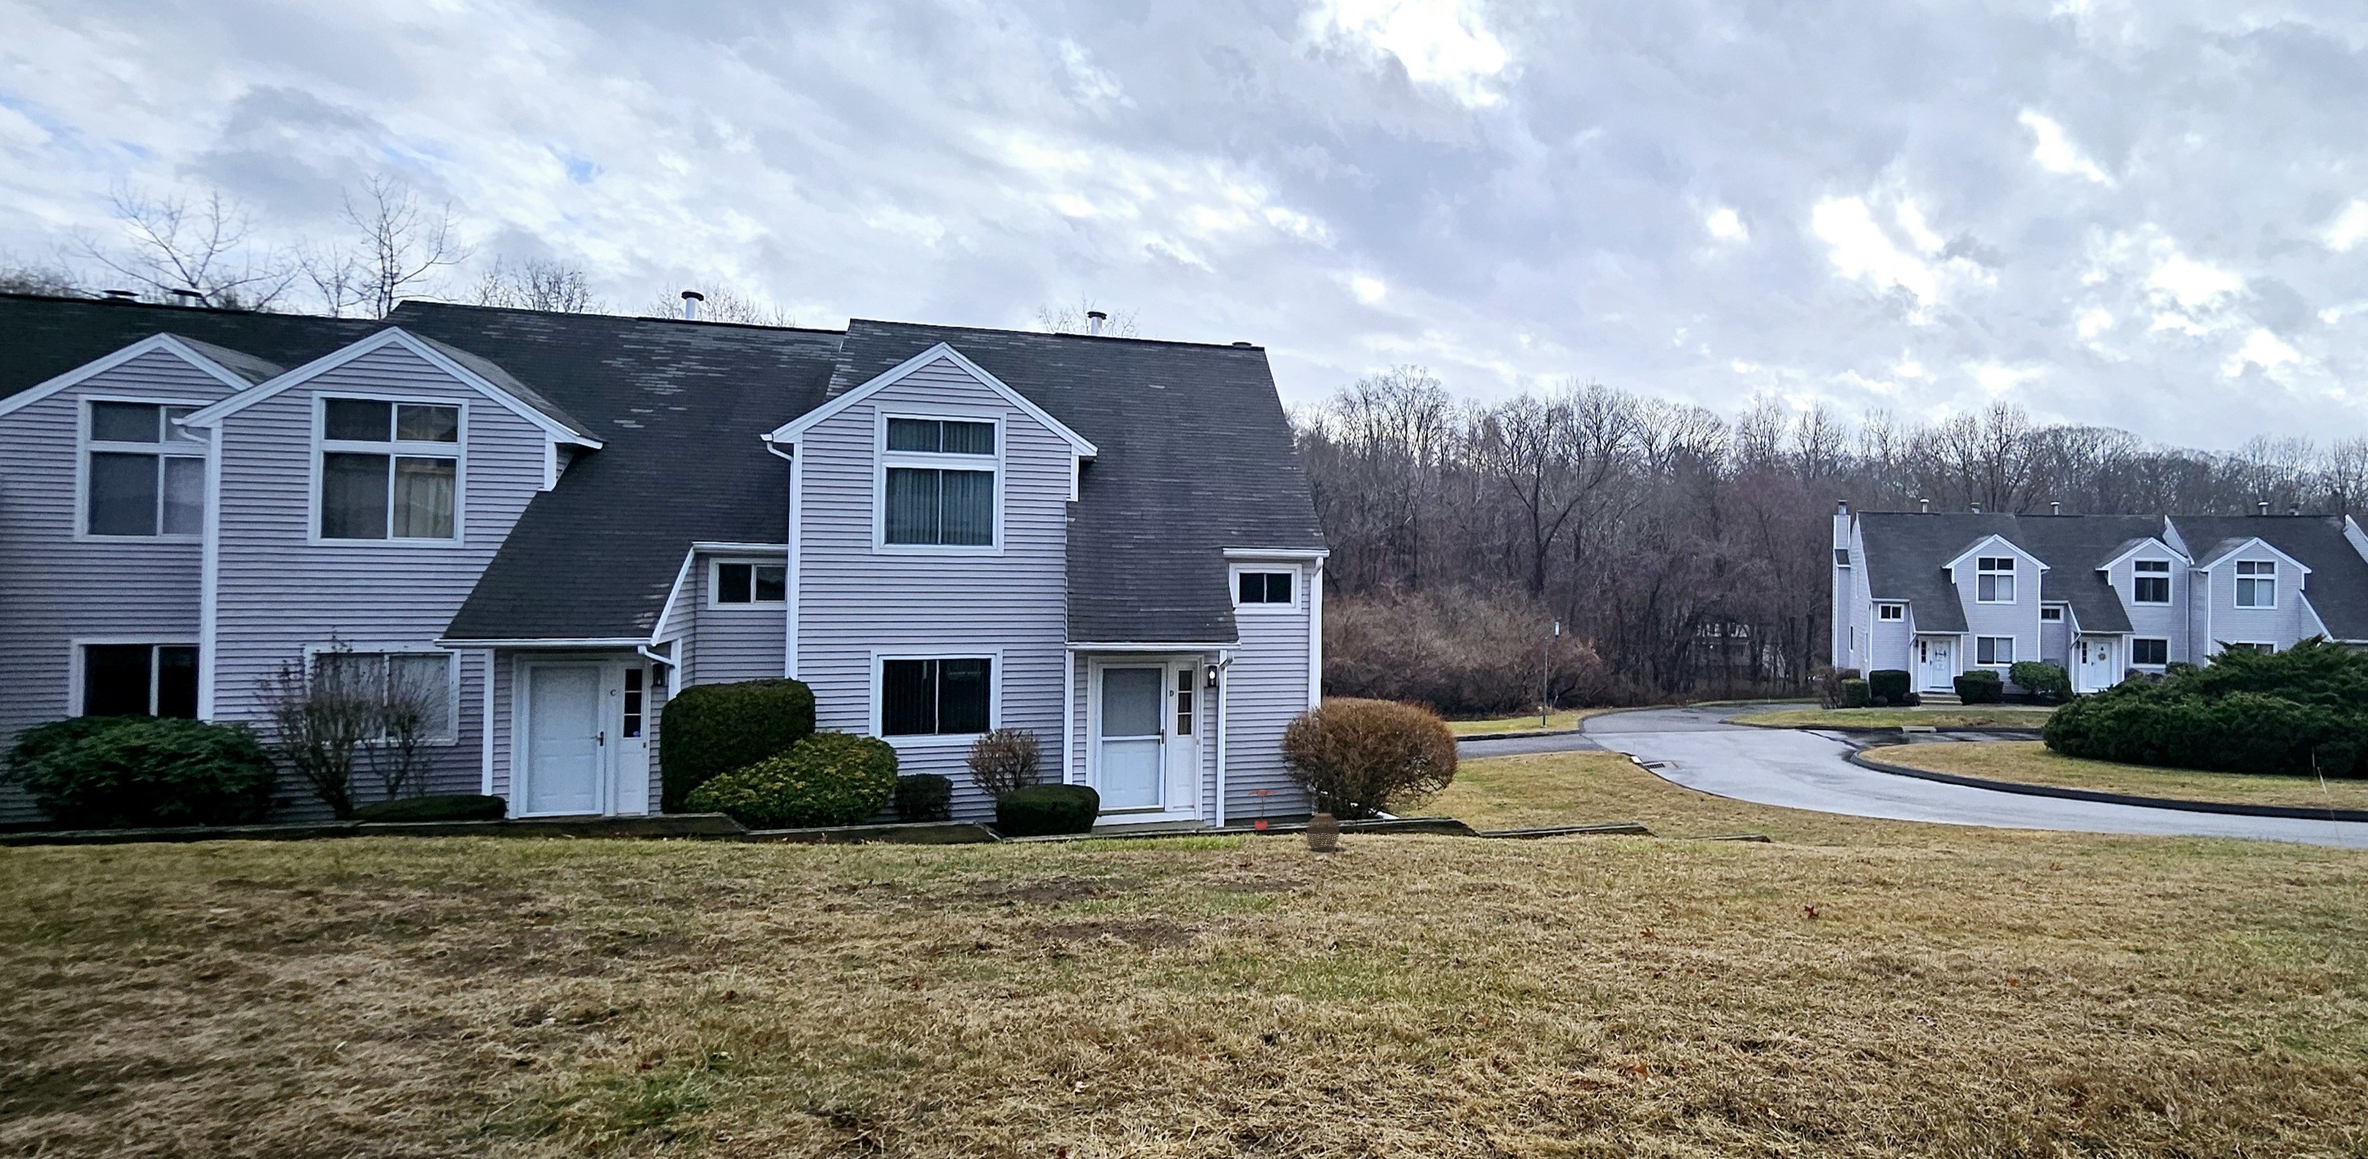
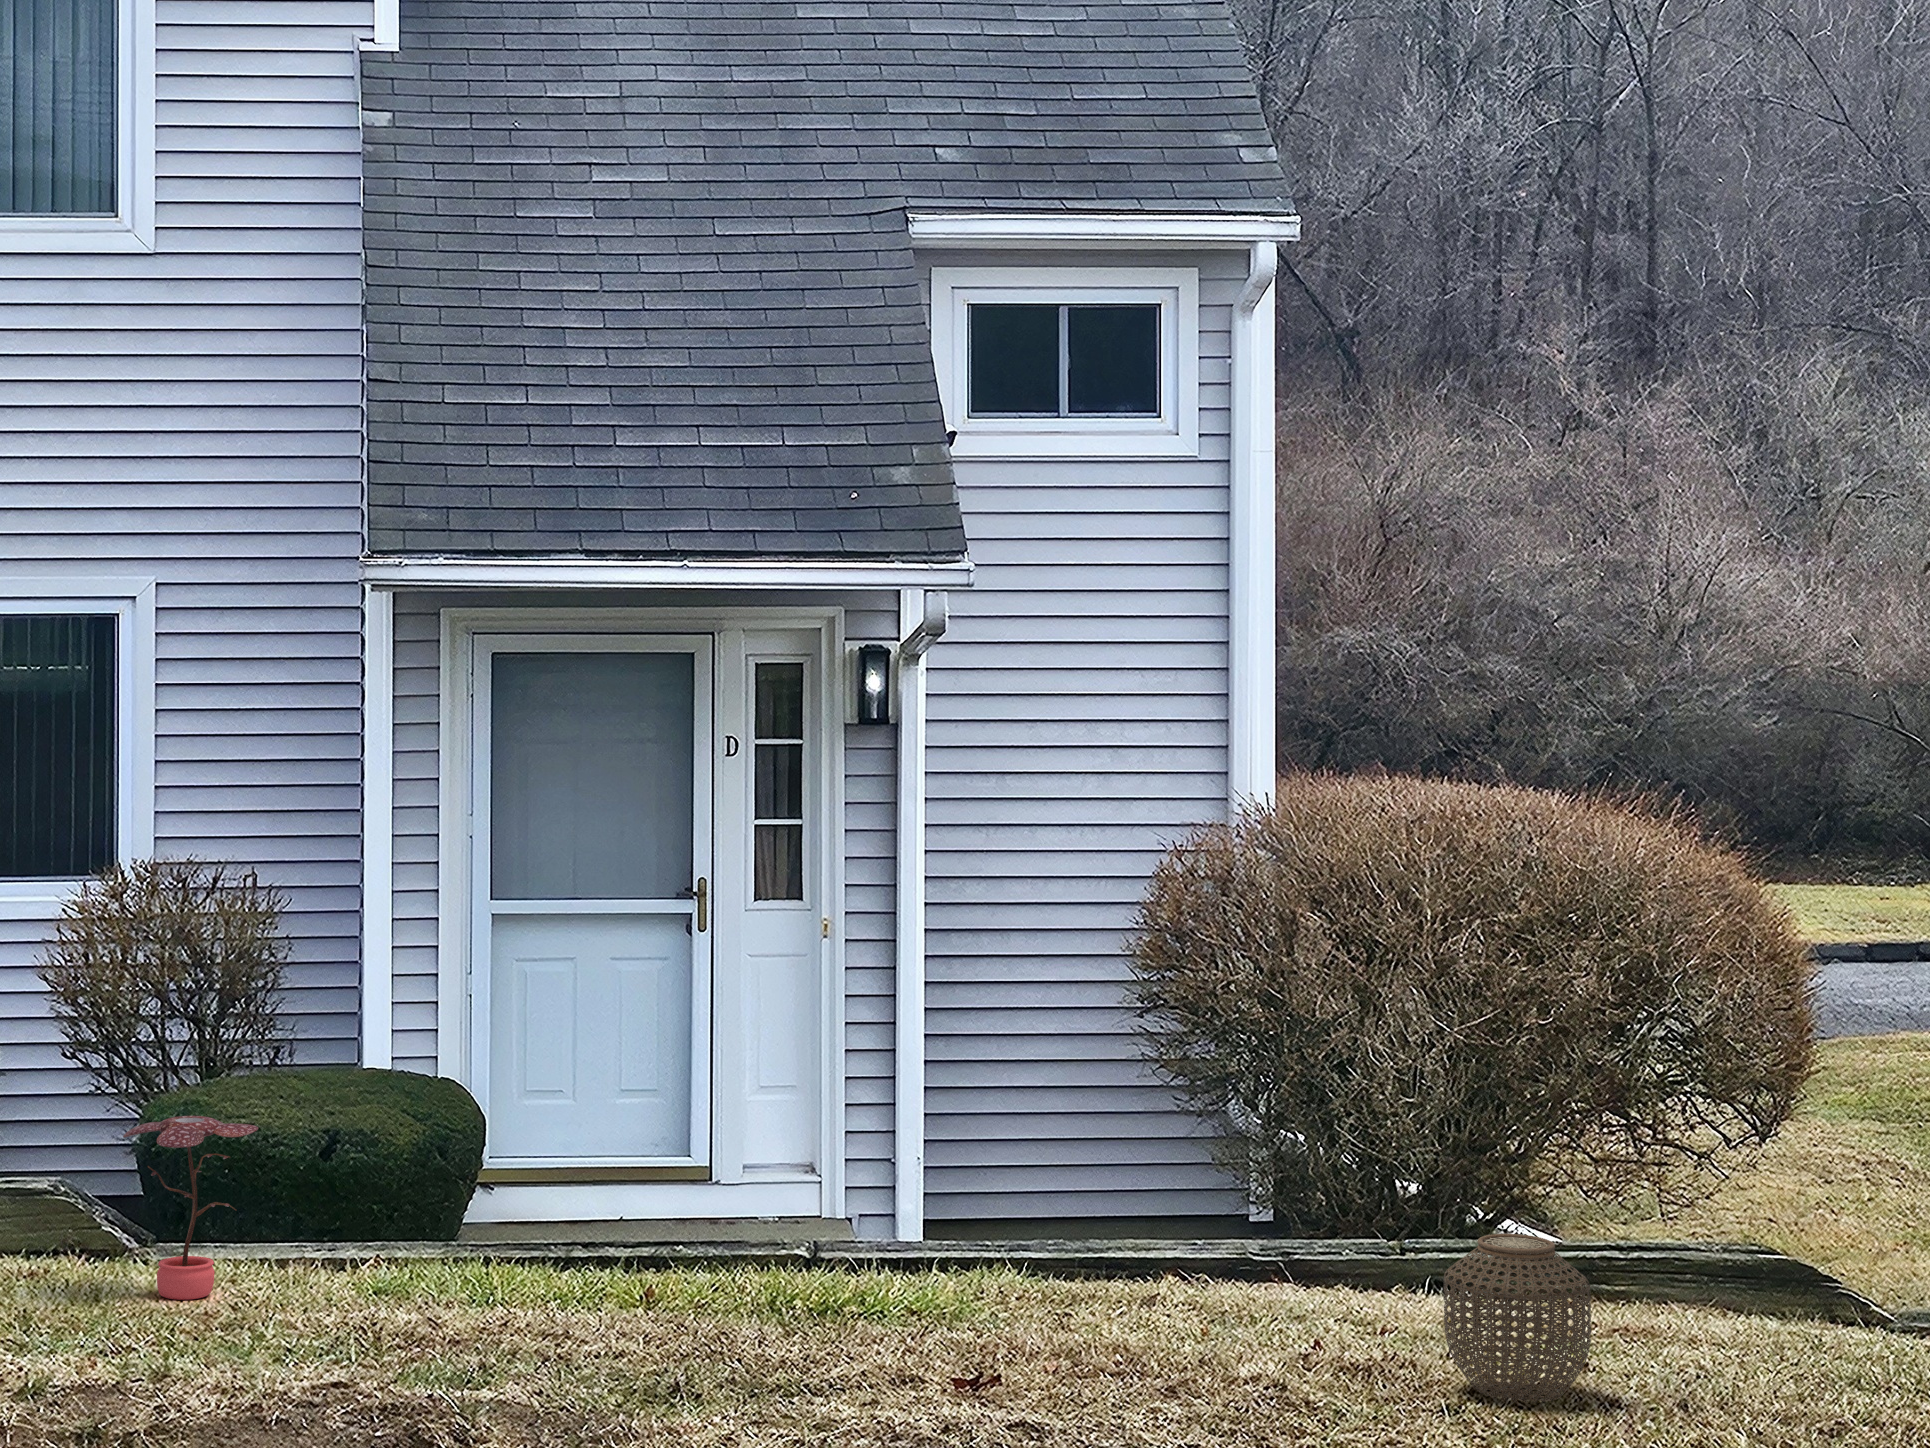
potted plant: present [1248,790,1277,830] -> present [123,1116,258,1300]

